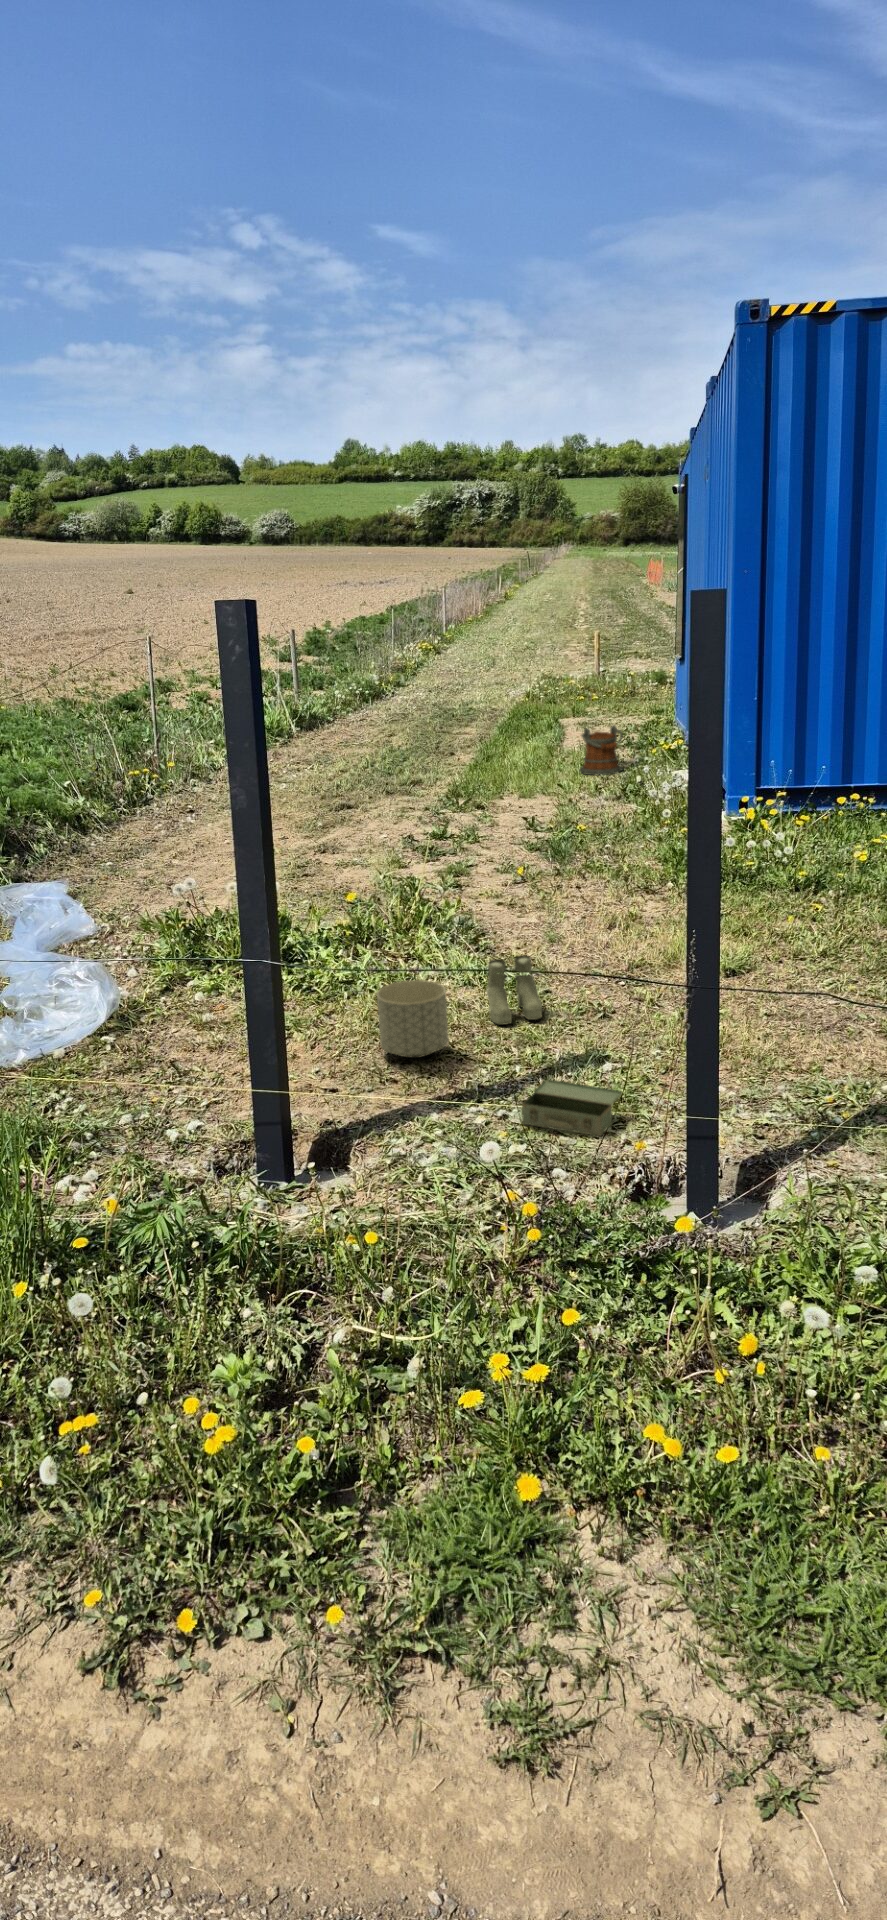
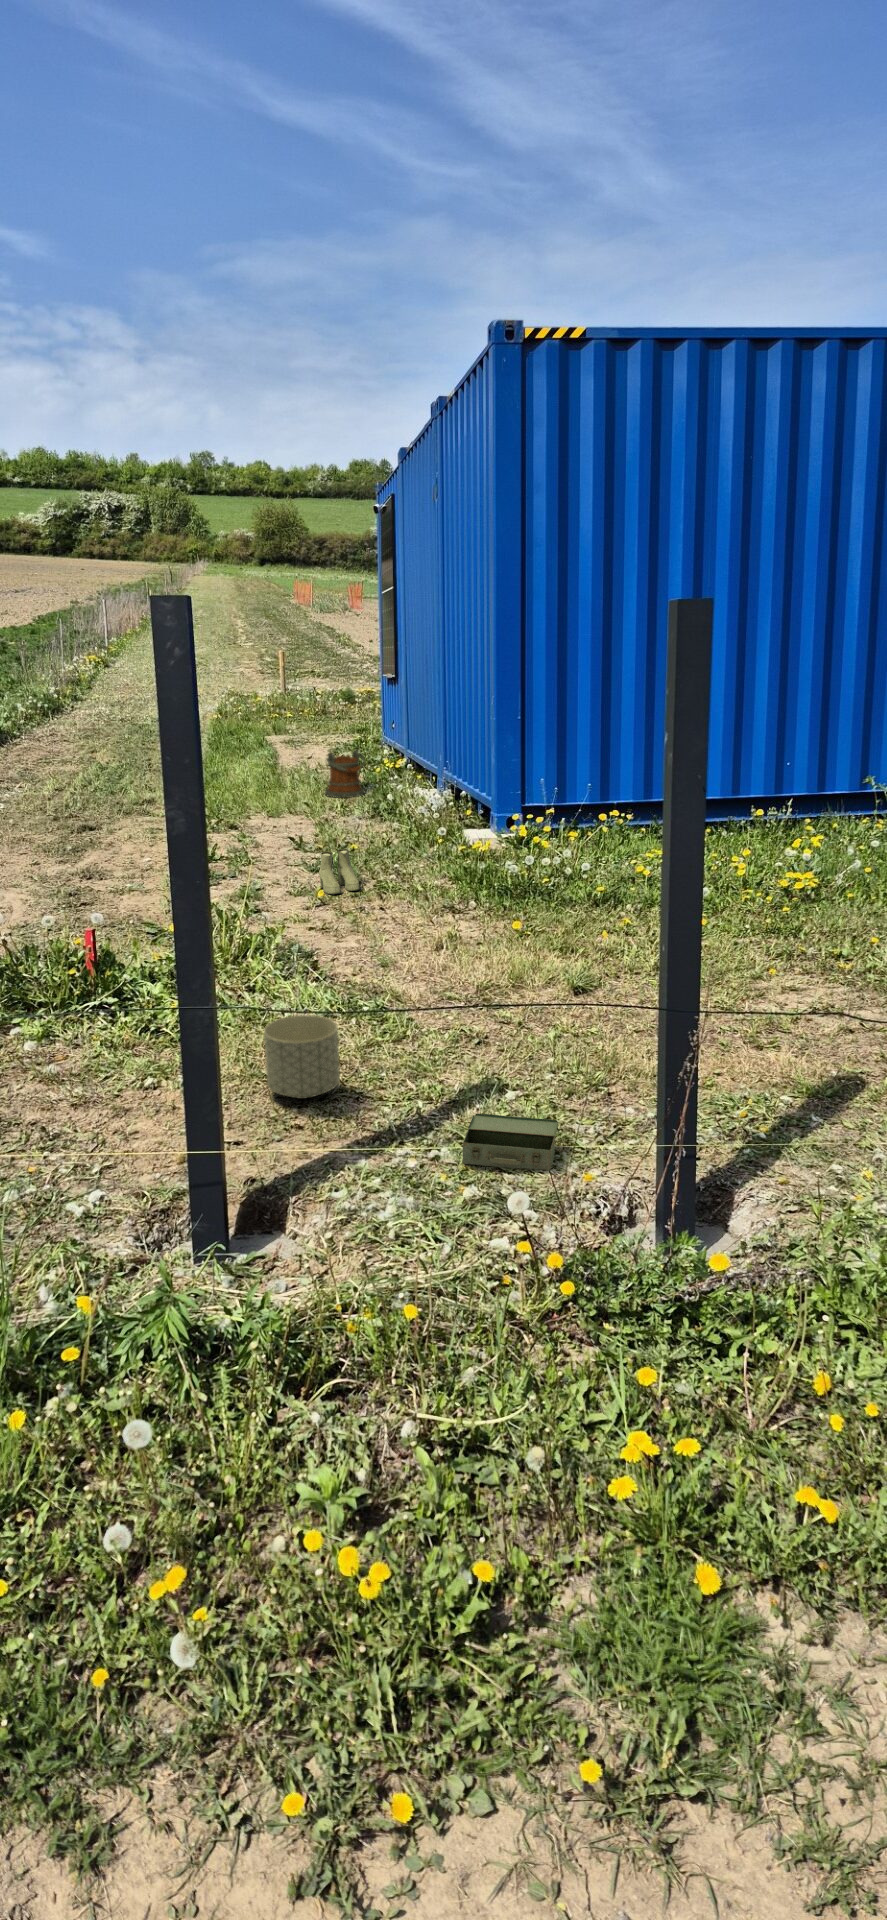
boots: present [487,955,542,1025] -> present [319,849,359,894]

